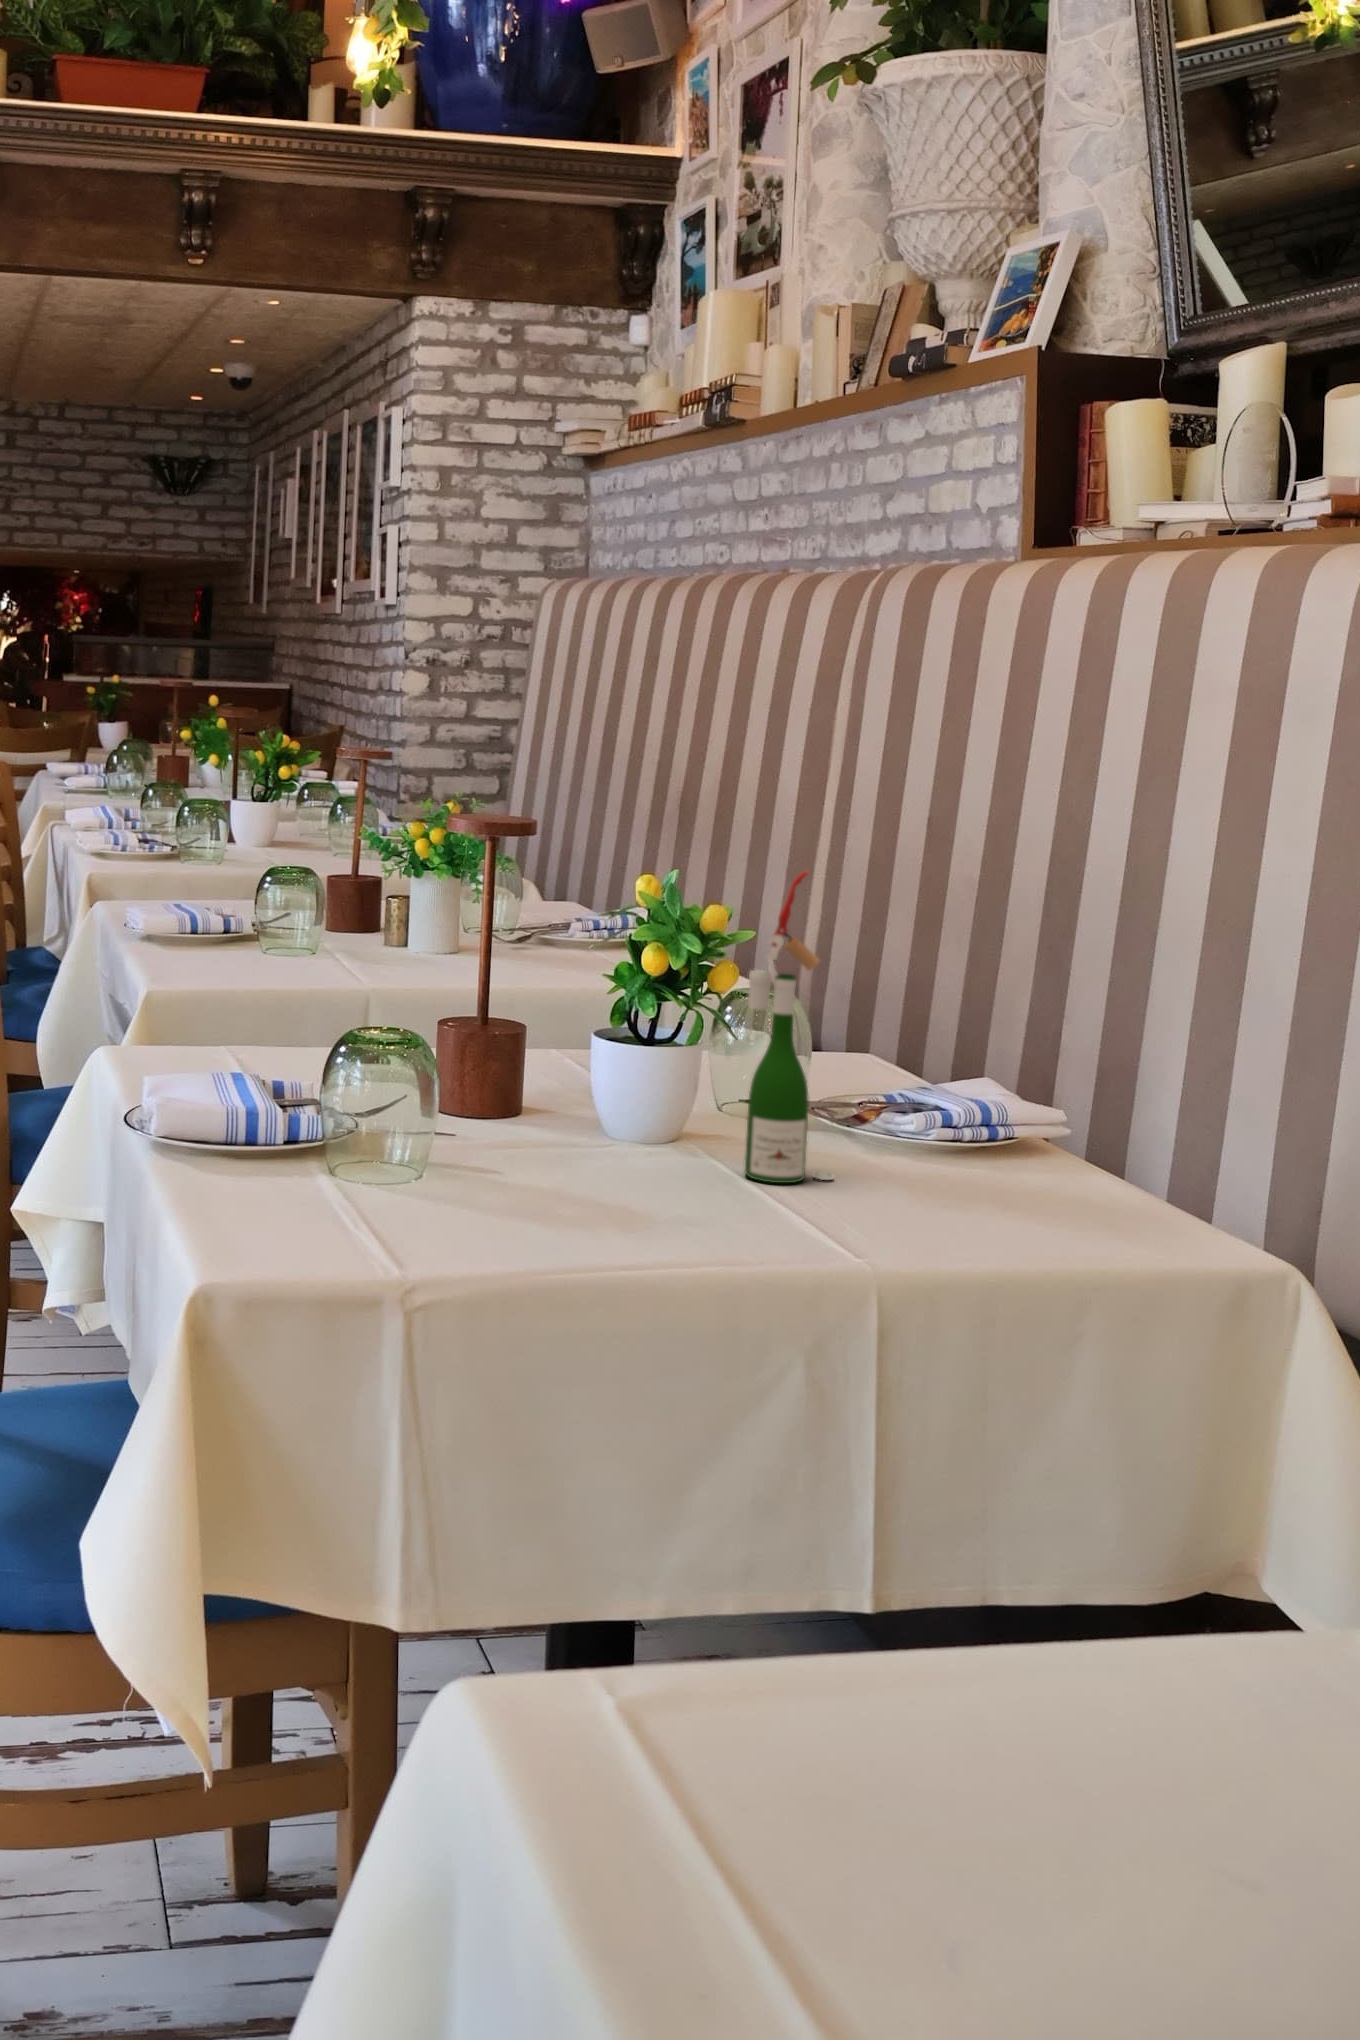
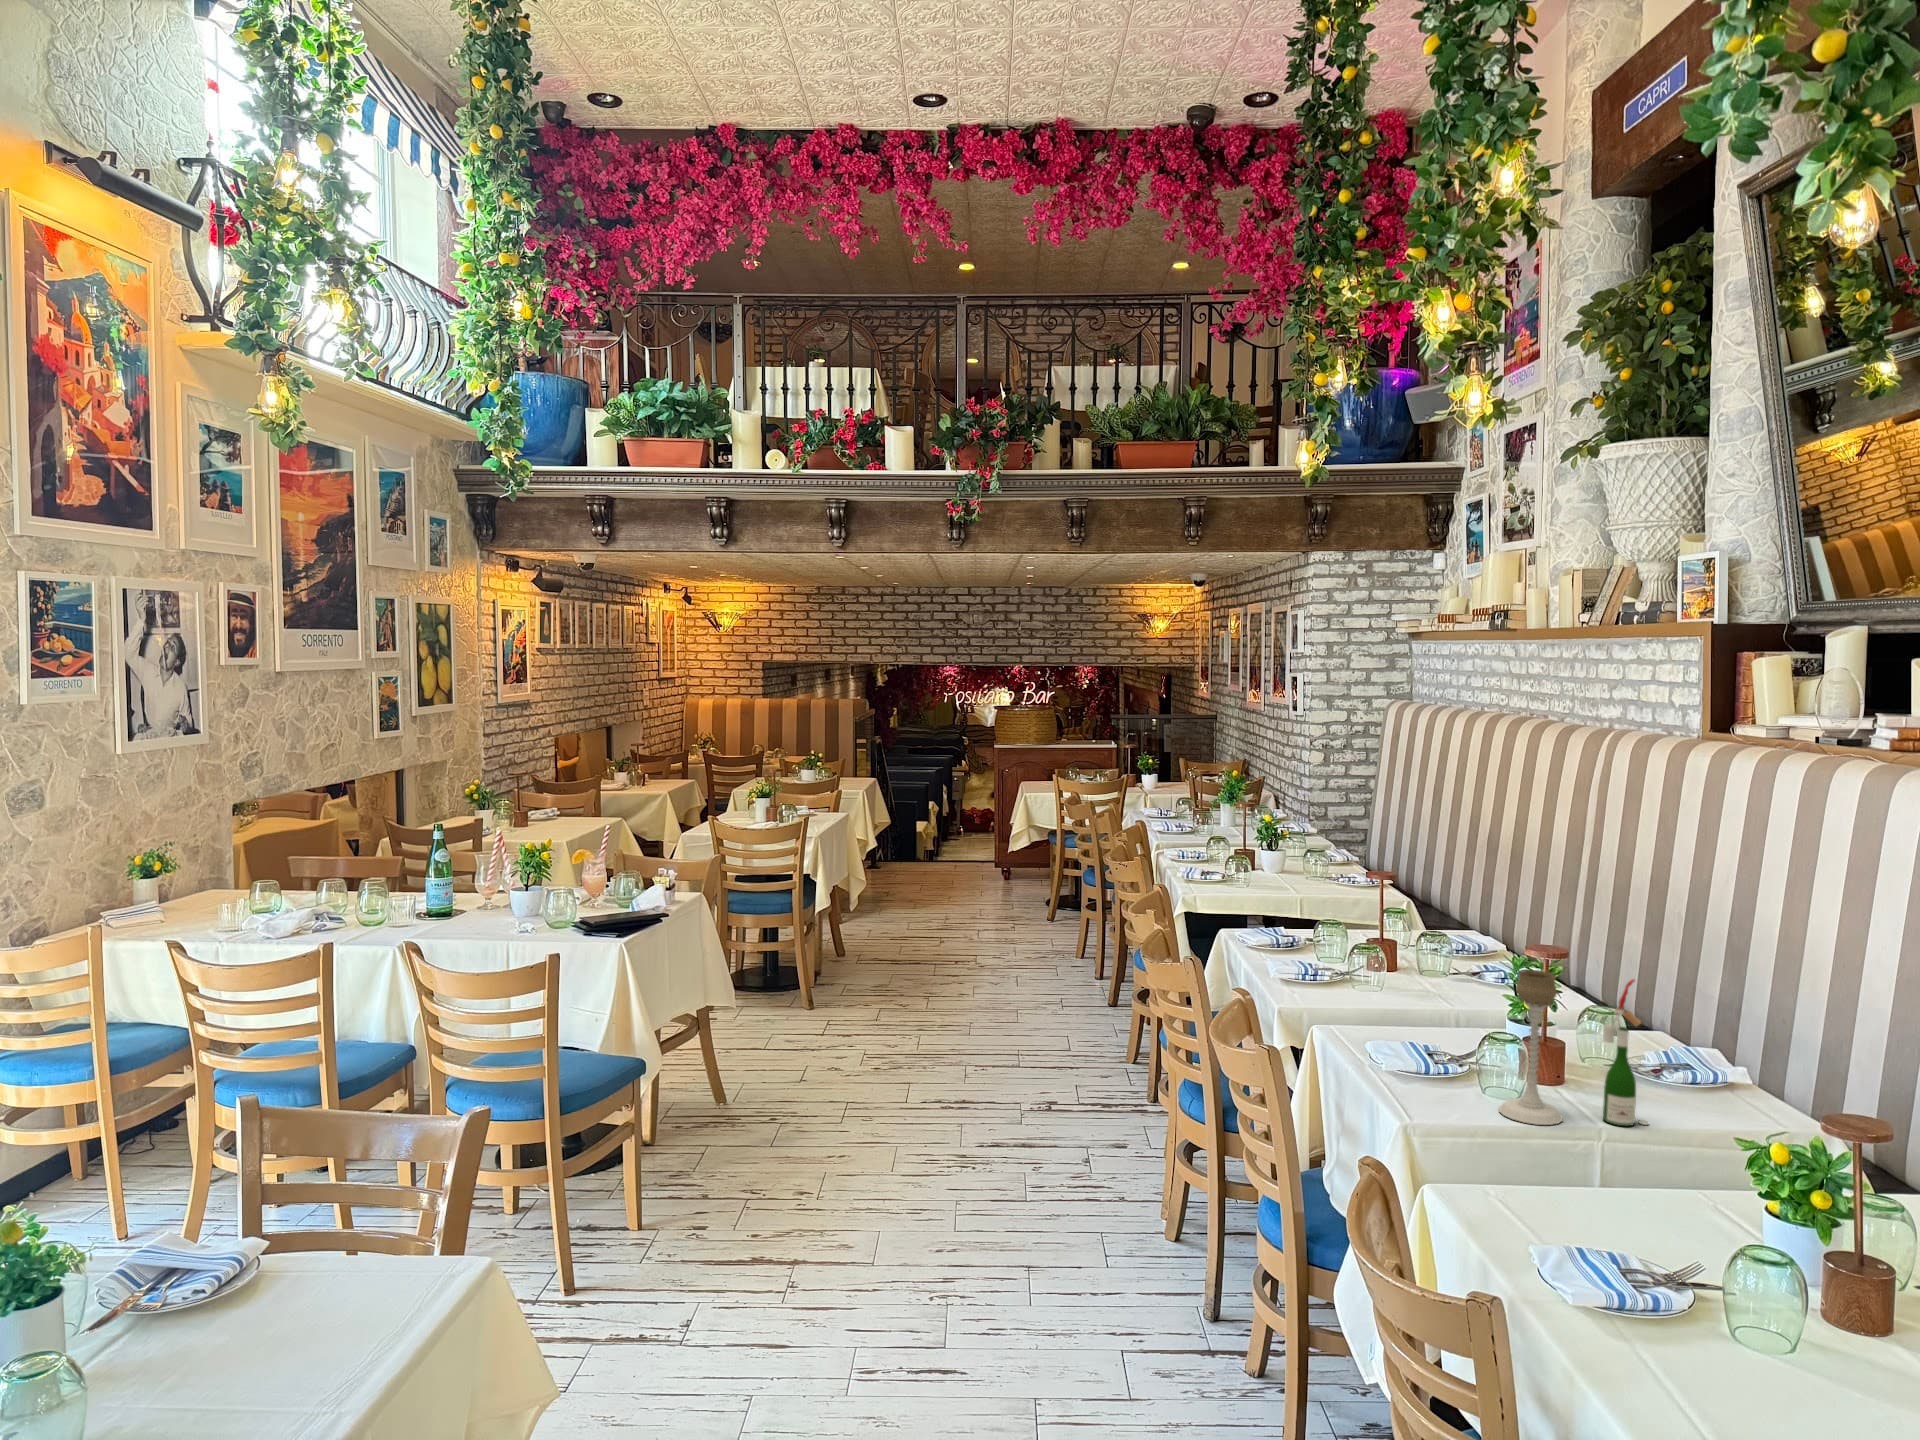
candle holder: none [536,858,664,1186] -> present [1499,970,1563,1125]

